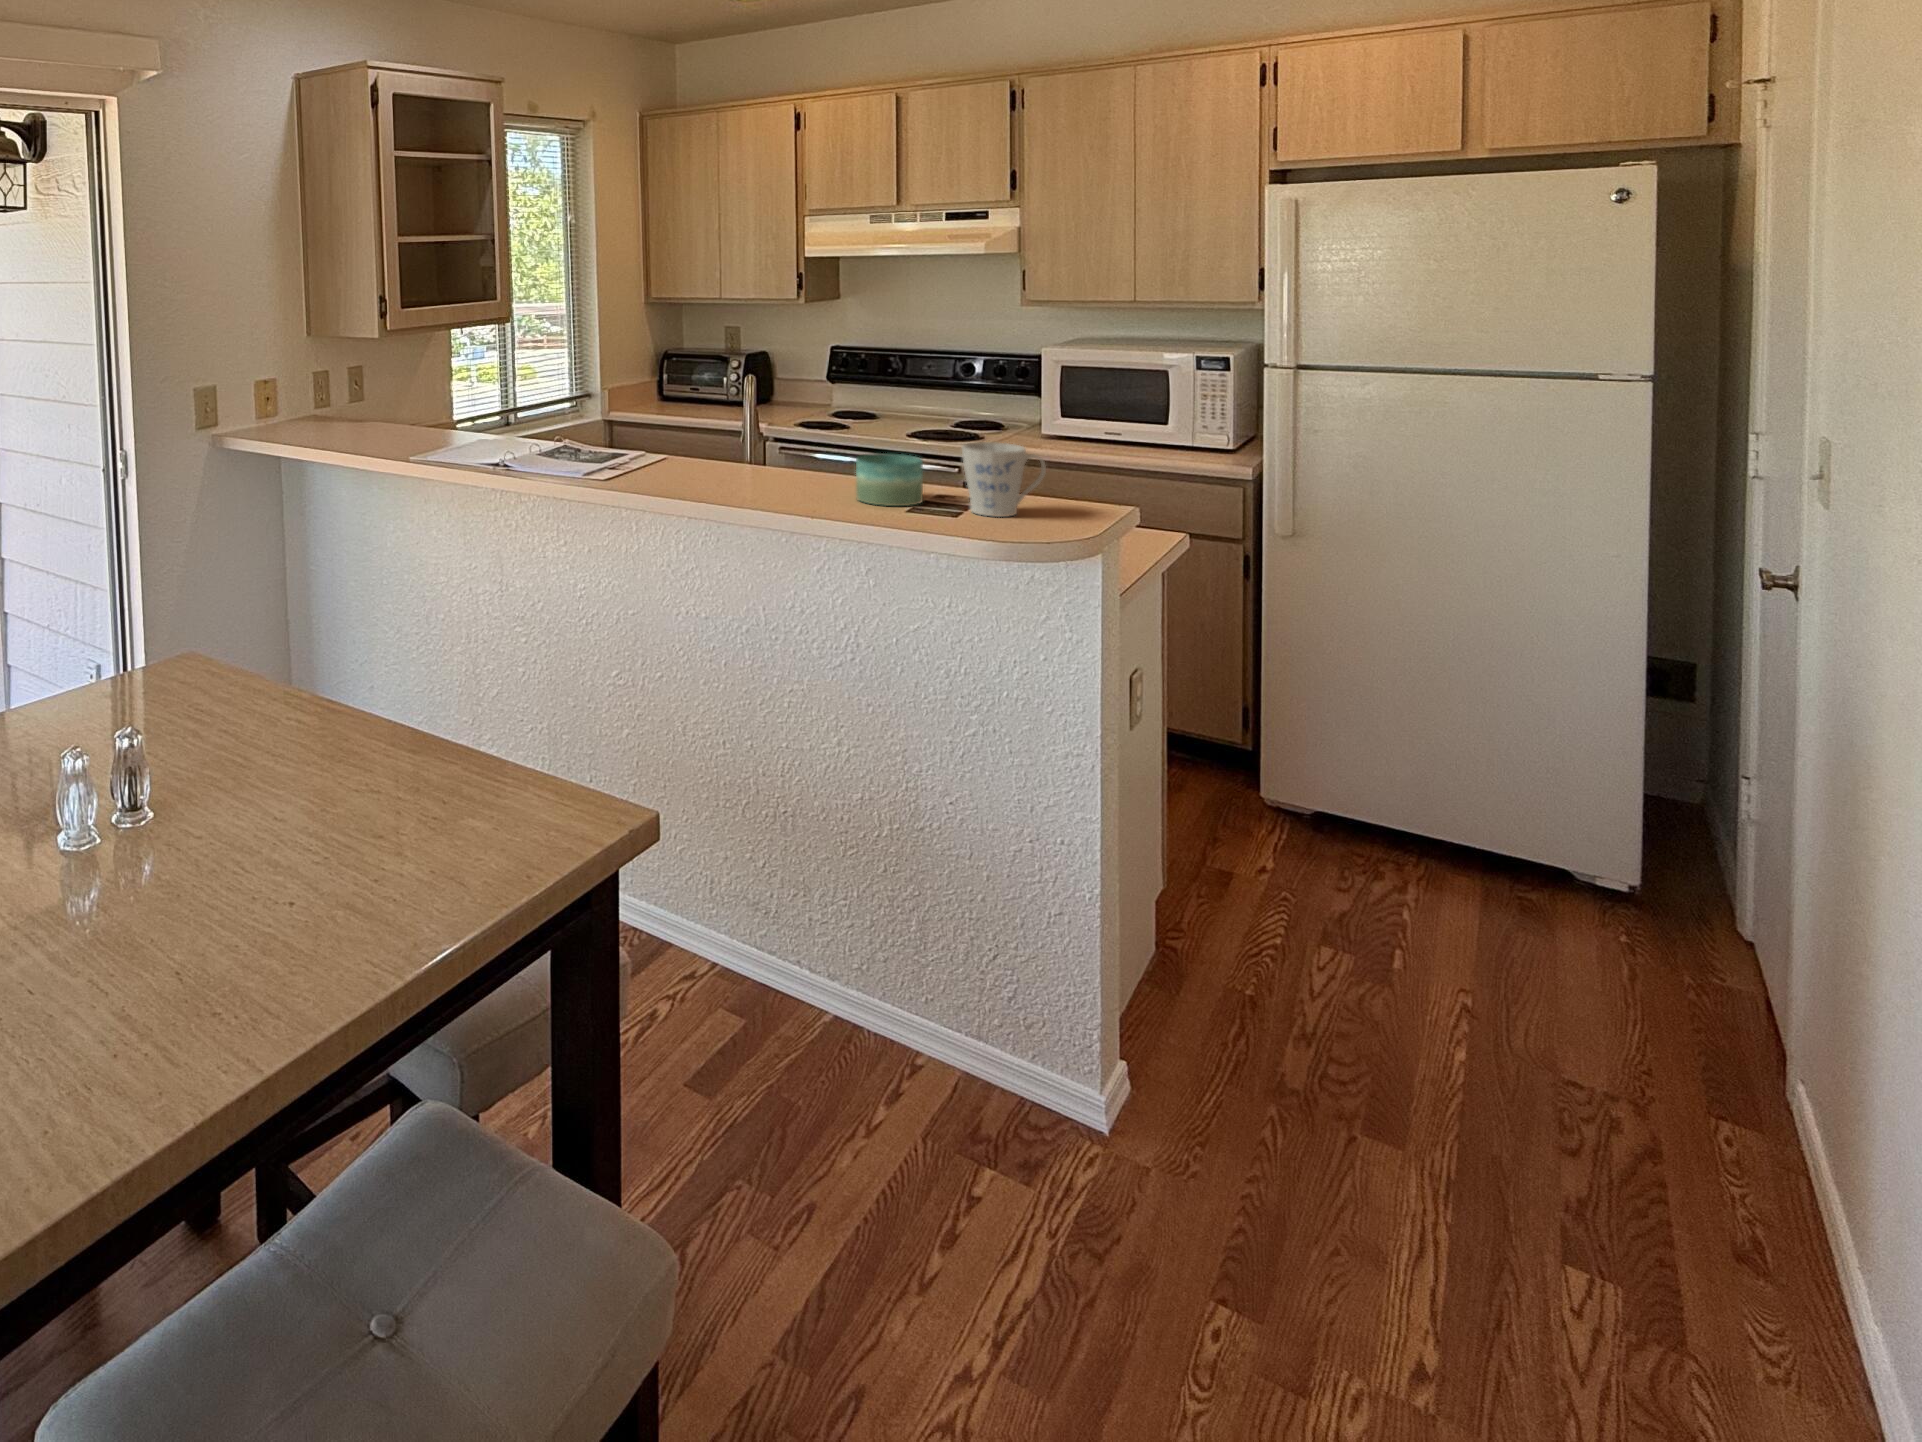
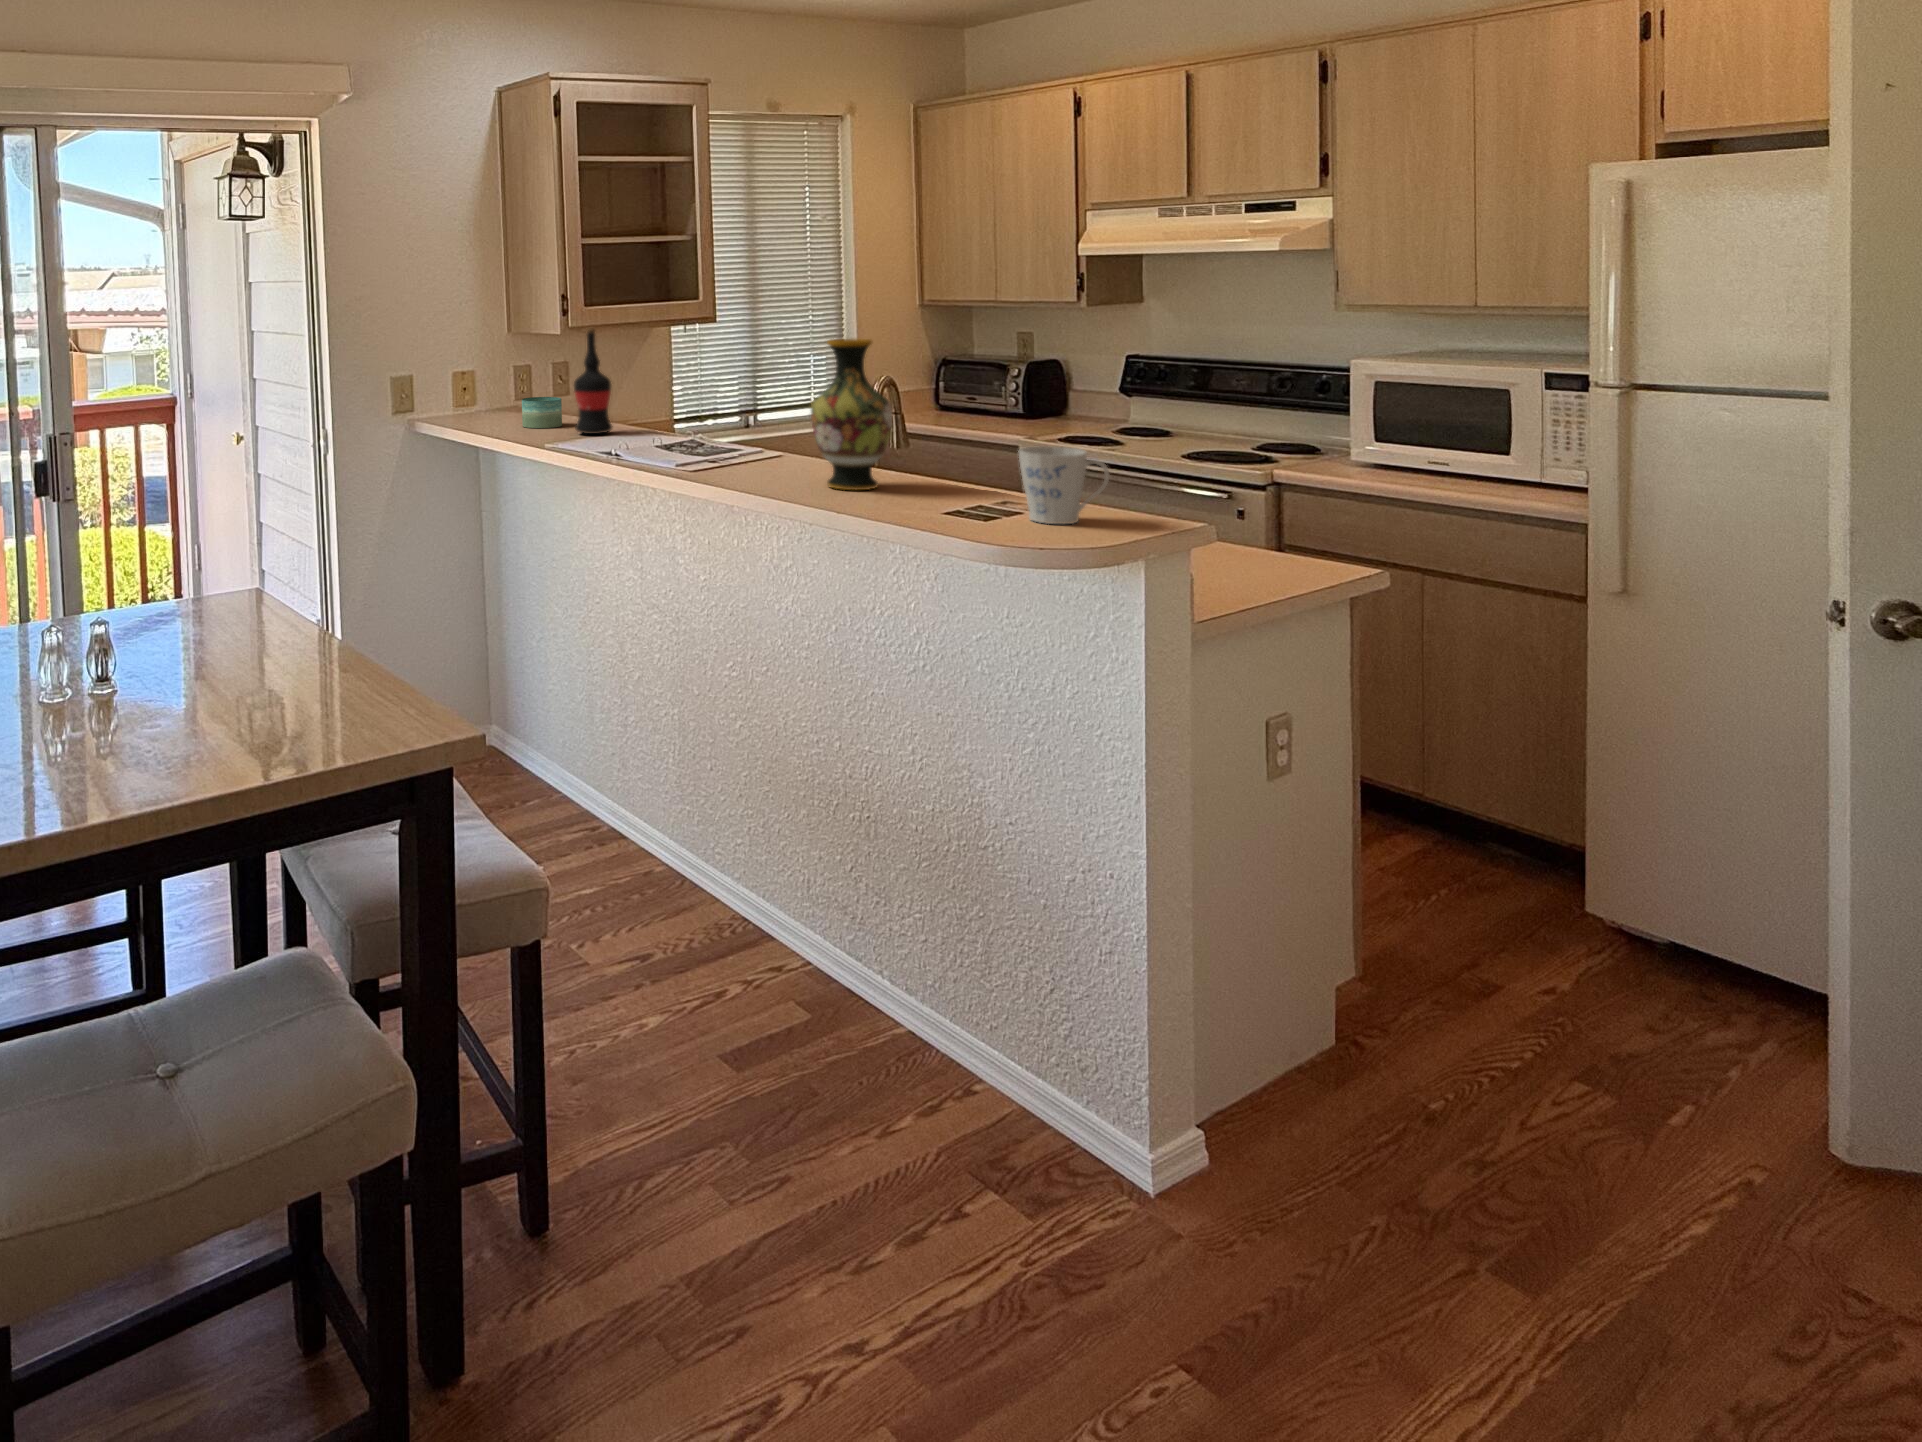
wine bottle: none [406,331,445,442] -> present [574,328,613,434]
vase: none [726,341,805,492] -> present [811,339,892,490]
candle: present [856,453,923,506] -> present [522,397,562,428]

